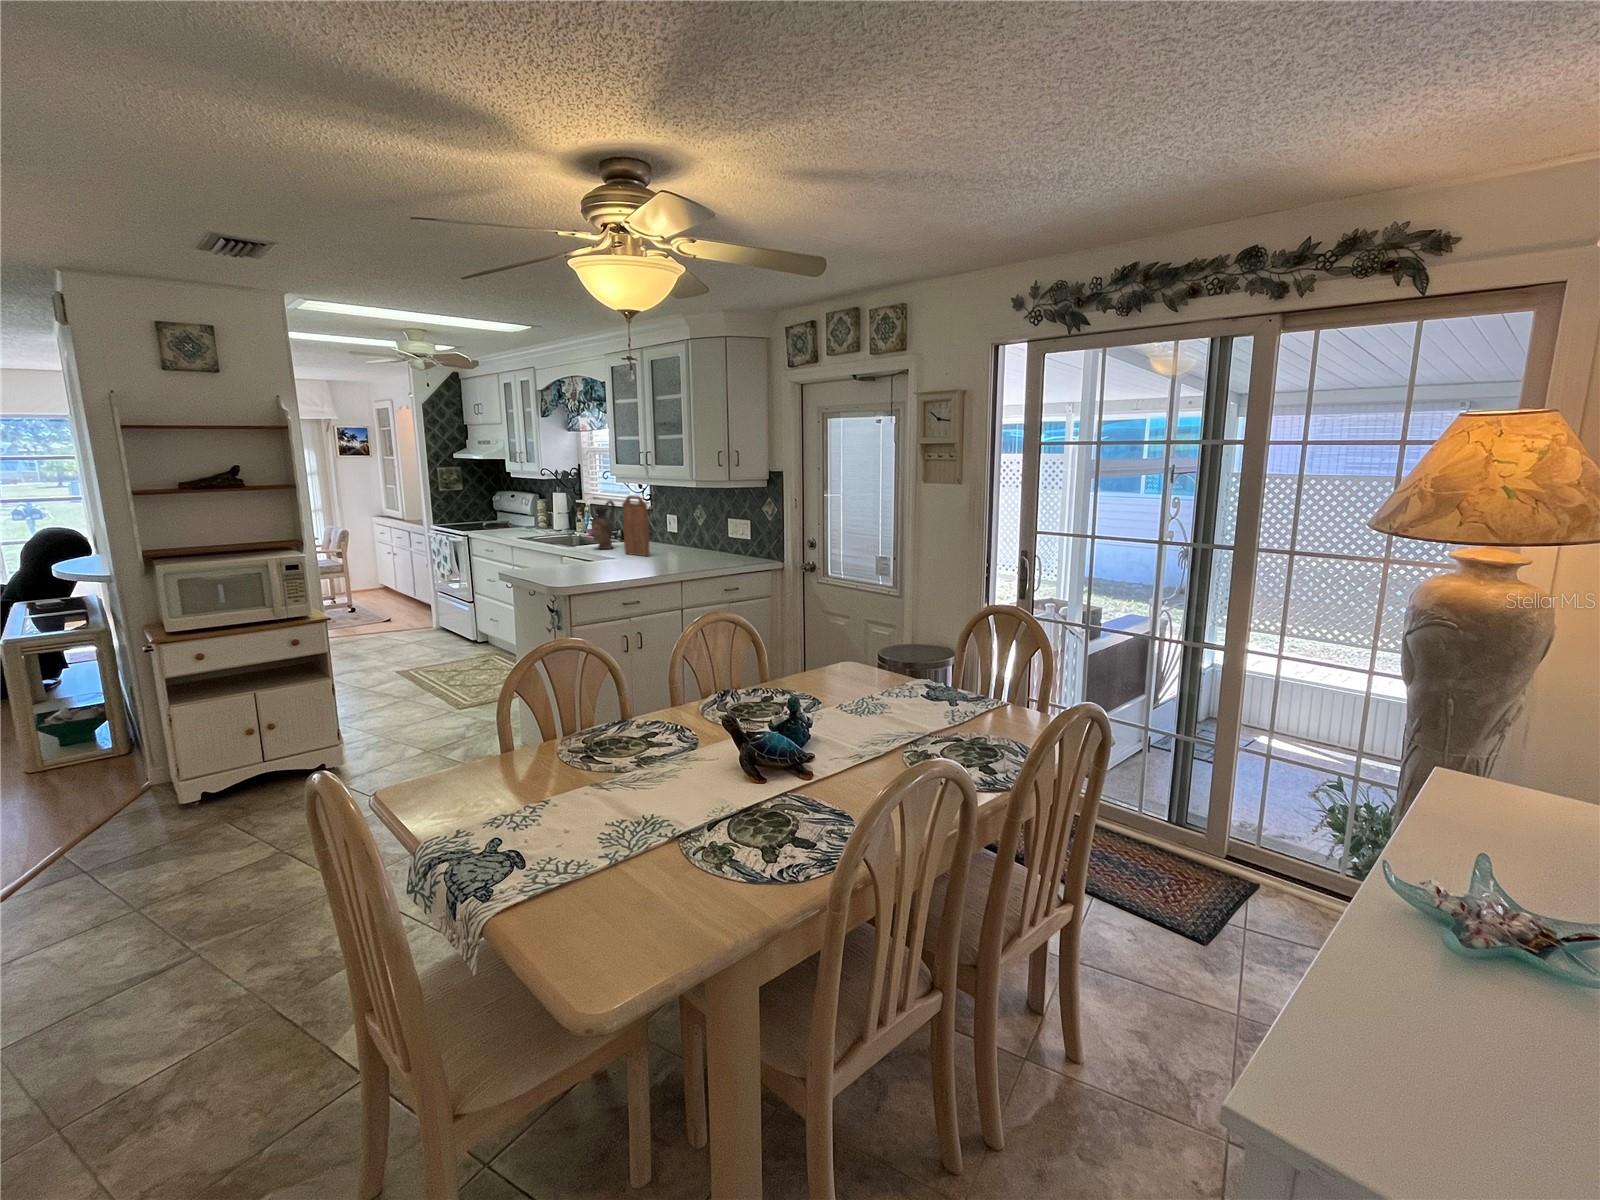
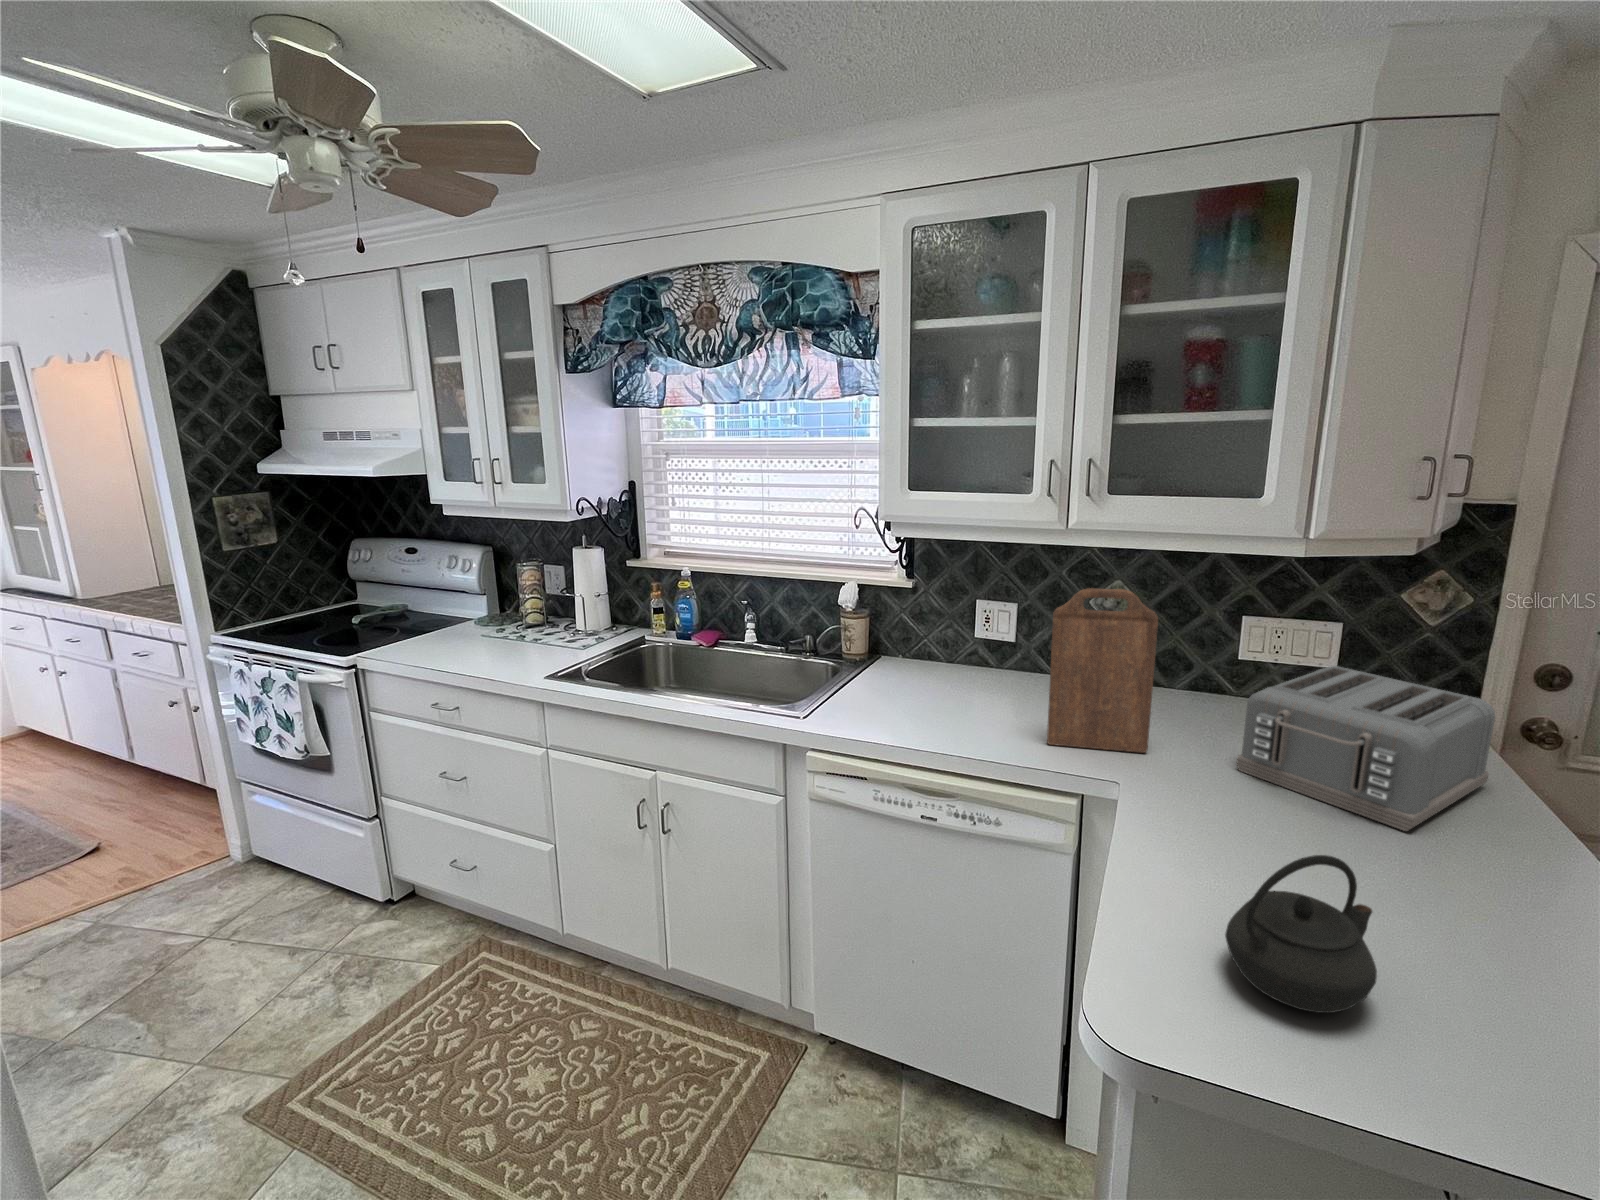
ceramic pitcher: present [592,501,615,549] -> none [894,590,947,724]
toaster: none [653,528,722,567] -> present [1237,666,1495,831]
kettle: none [538,539,577,575] -> present [1225,855,1377,1013]

